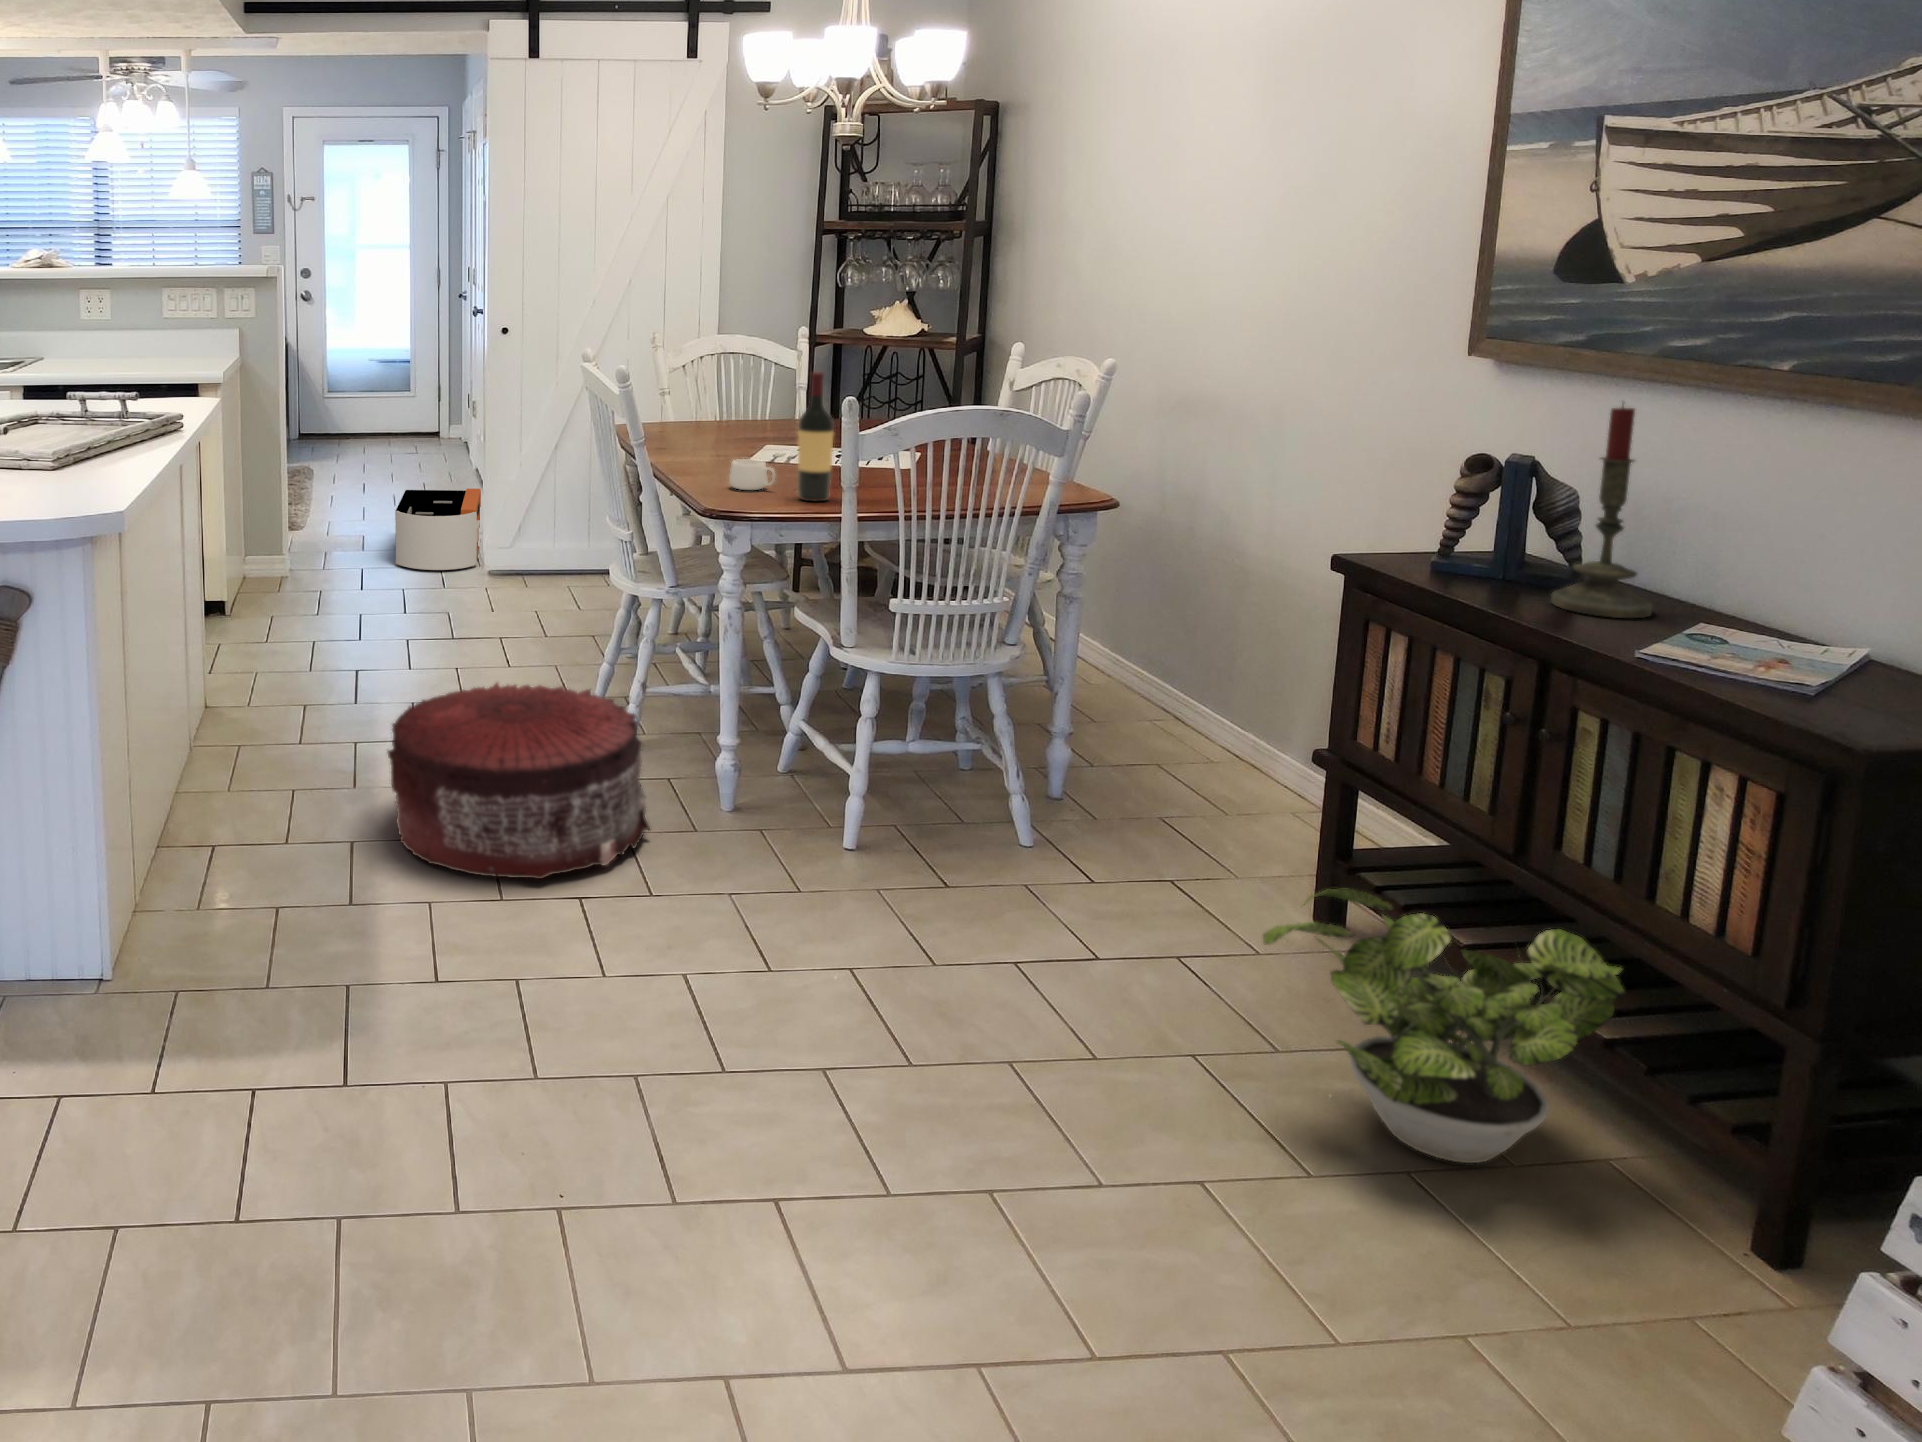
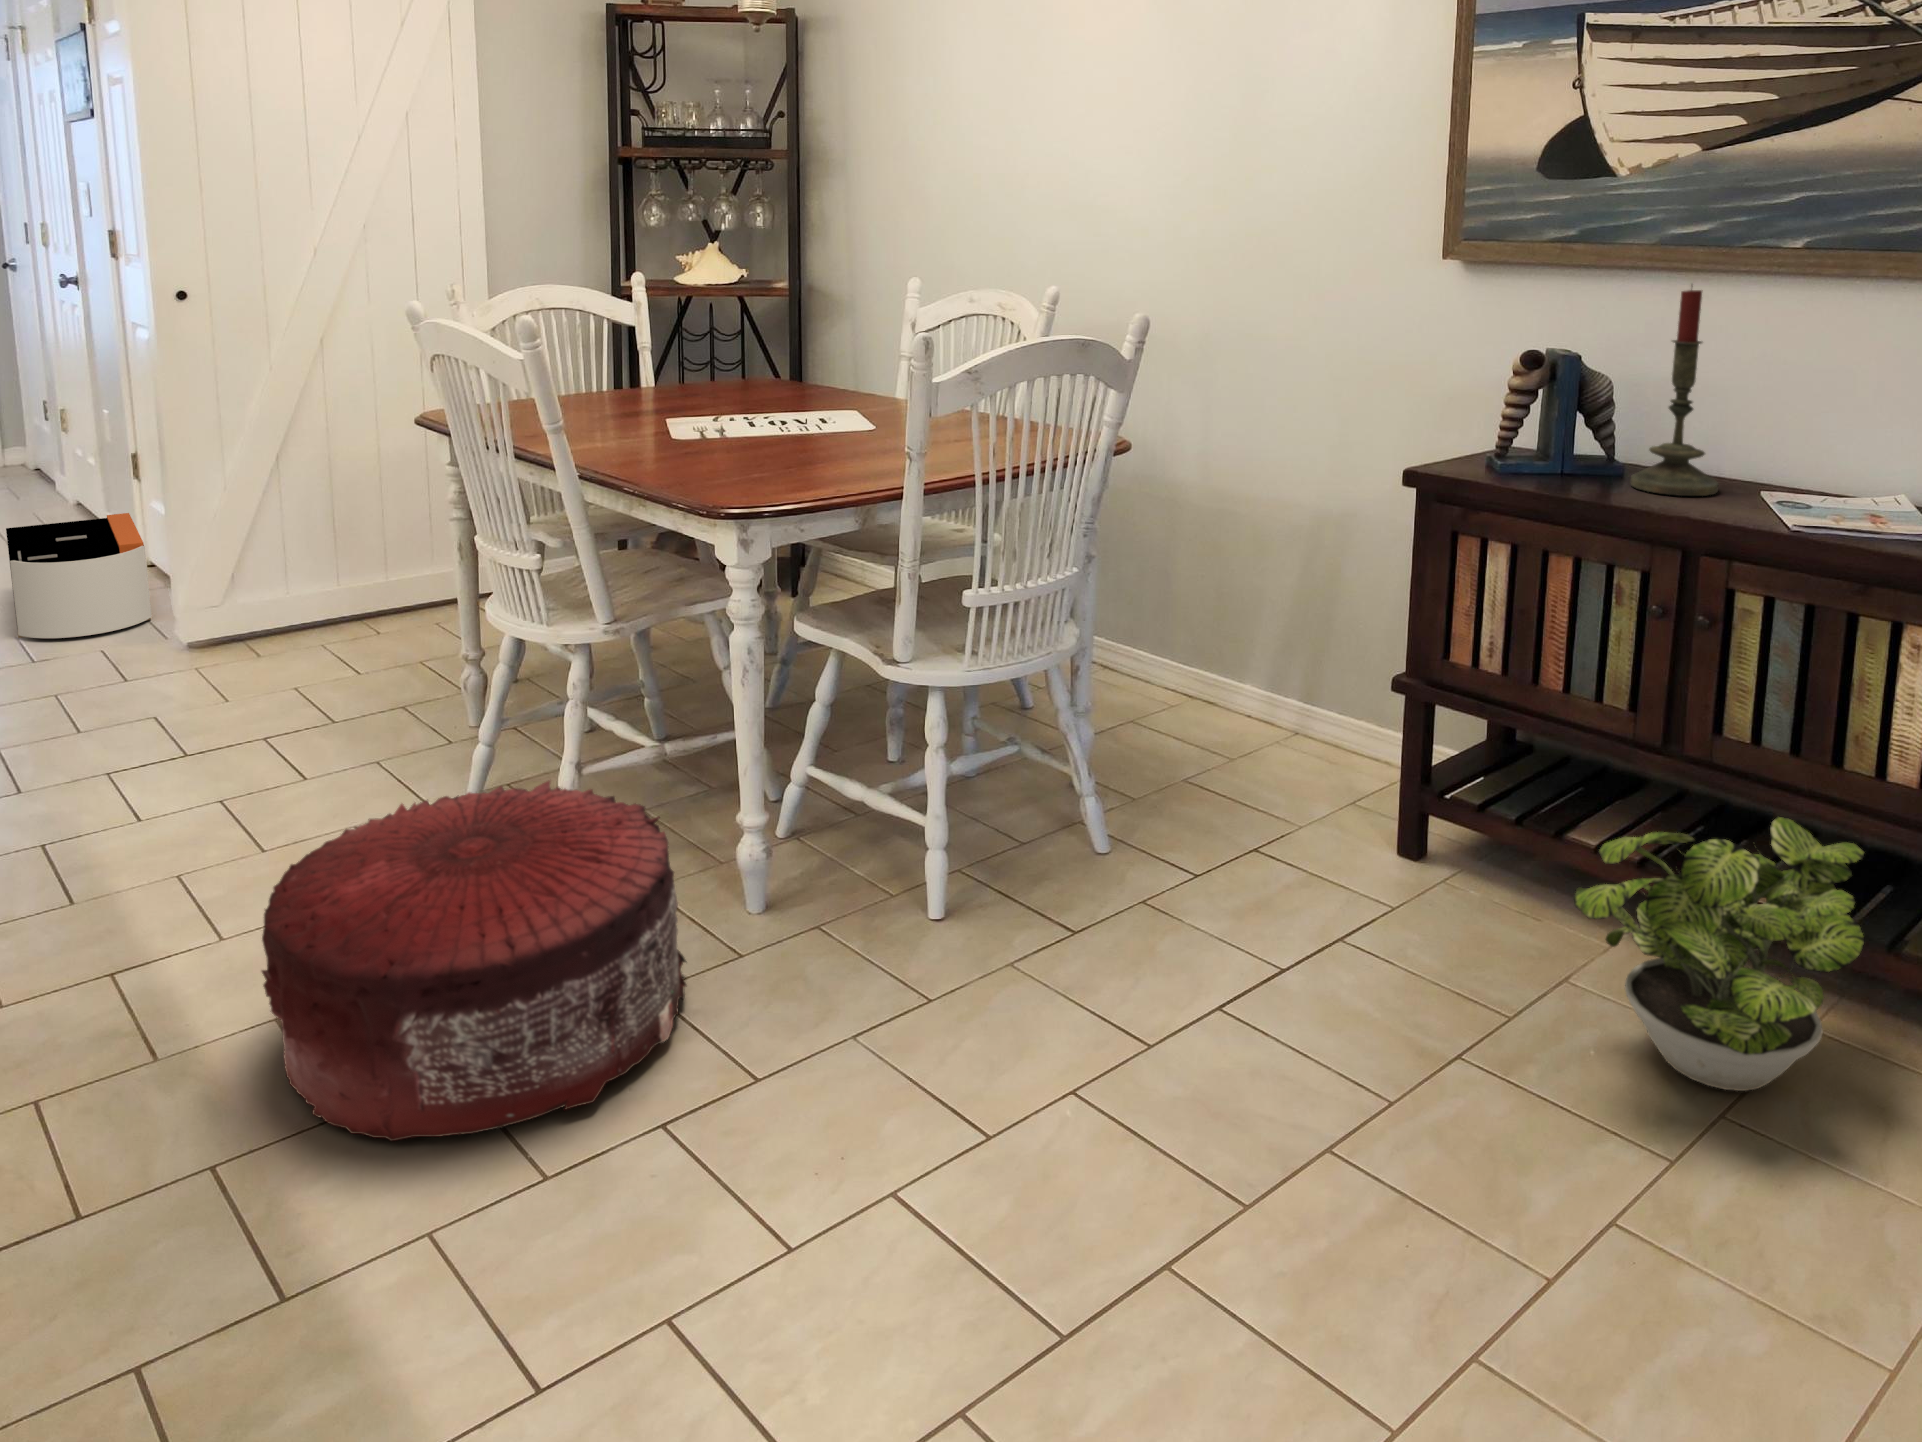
wine bottle: present [798,372,834,501] -> none [792,307,836,475]
mug: present [729,459,775,490] -> none [688,429,753,470]

